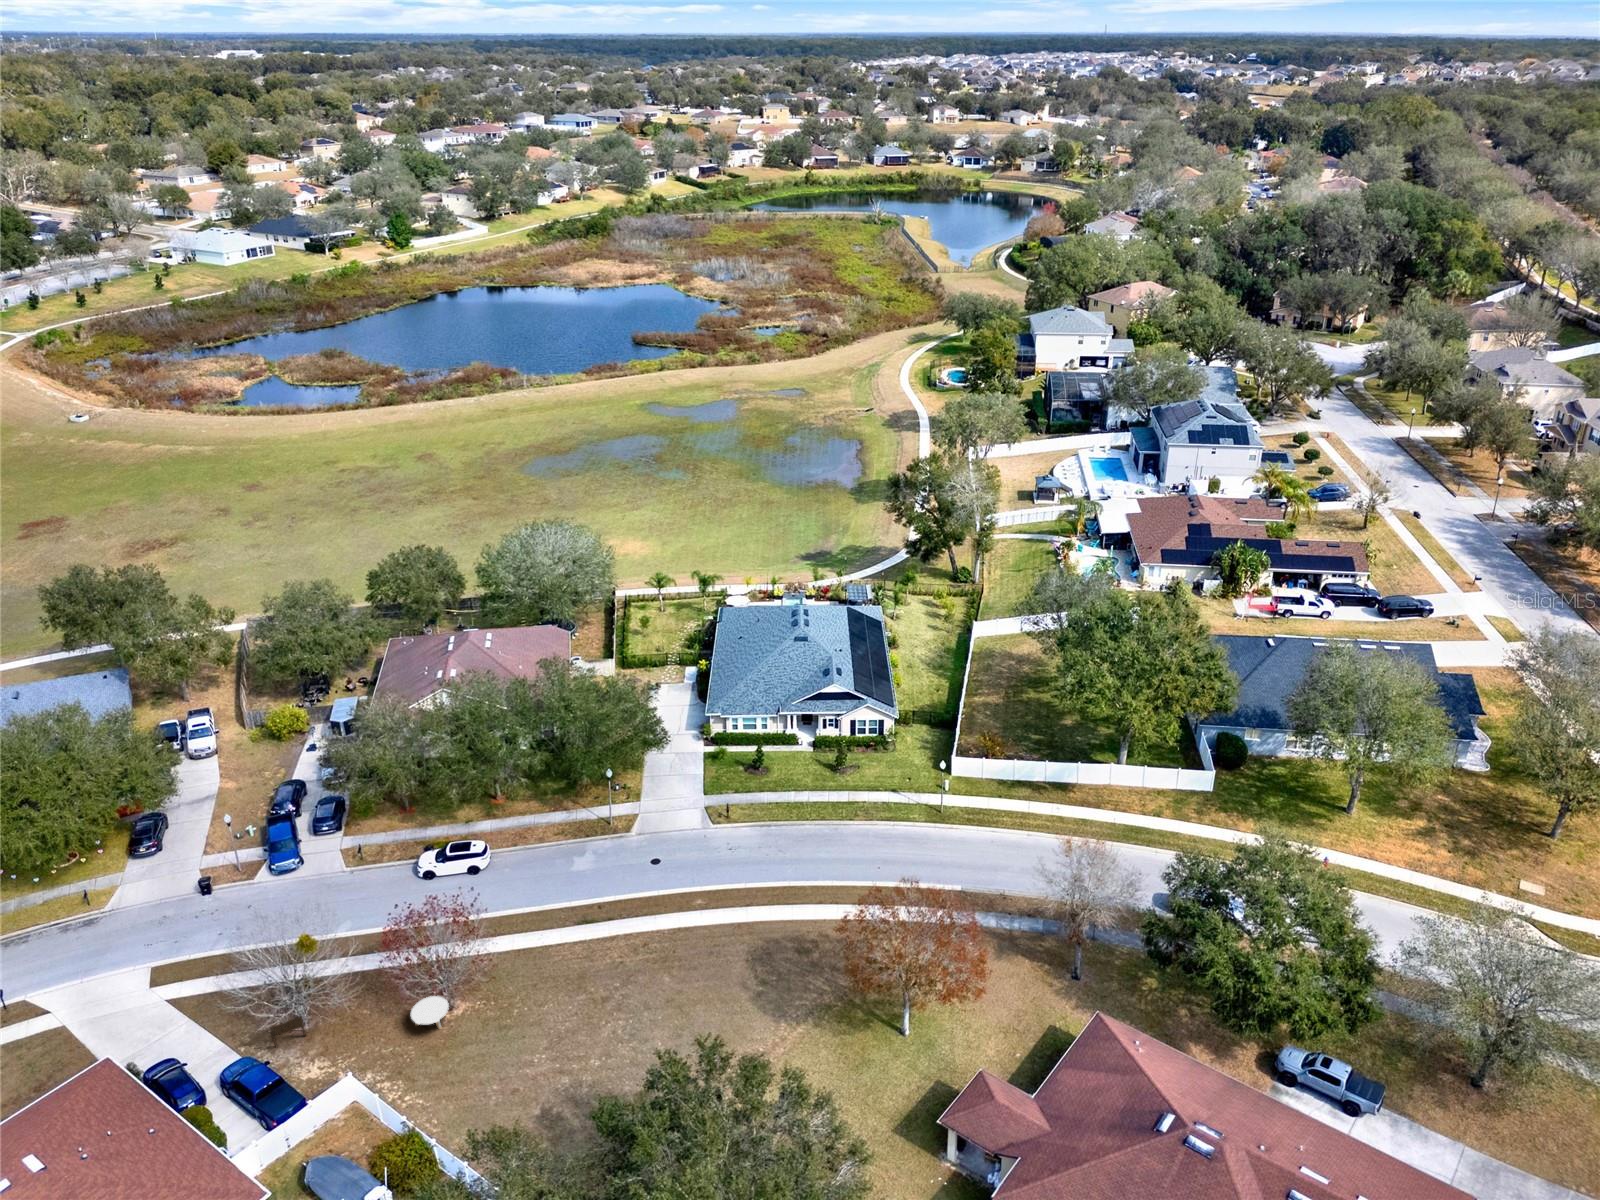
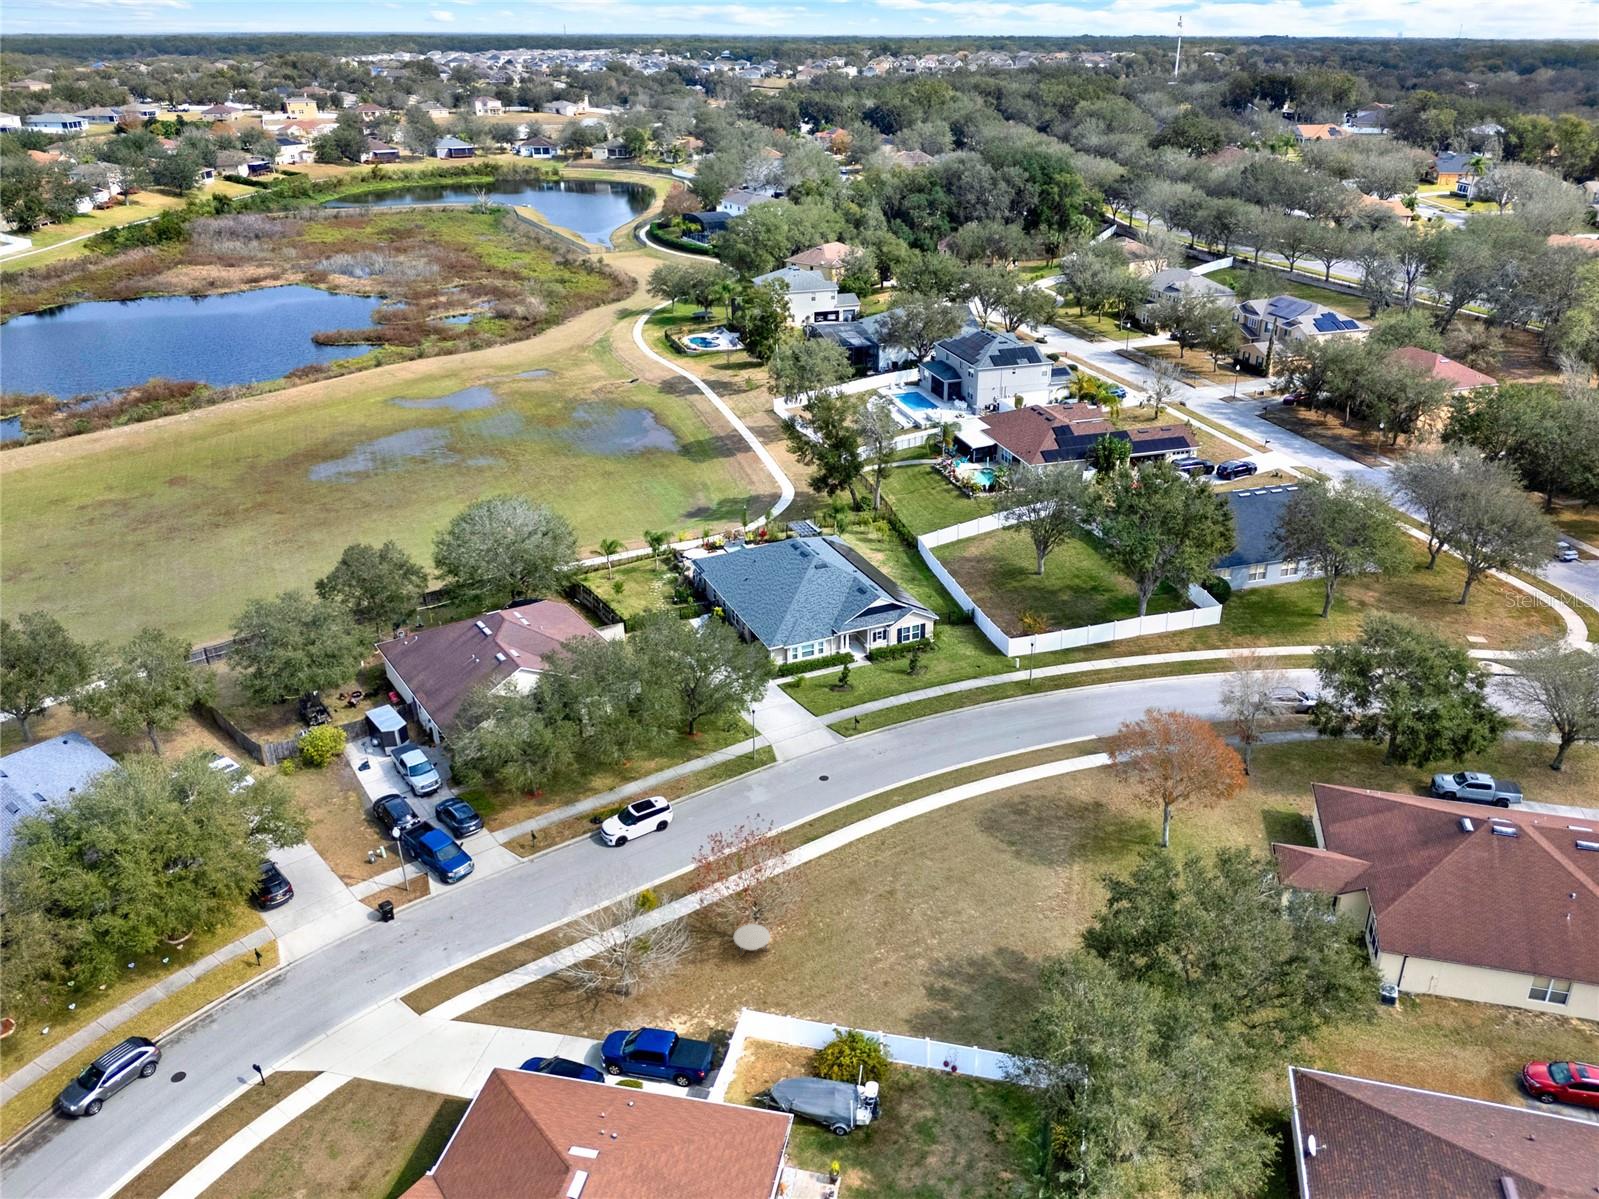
bench: present [270,1016,306,1048] -> none [611,977,643,1014]

